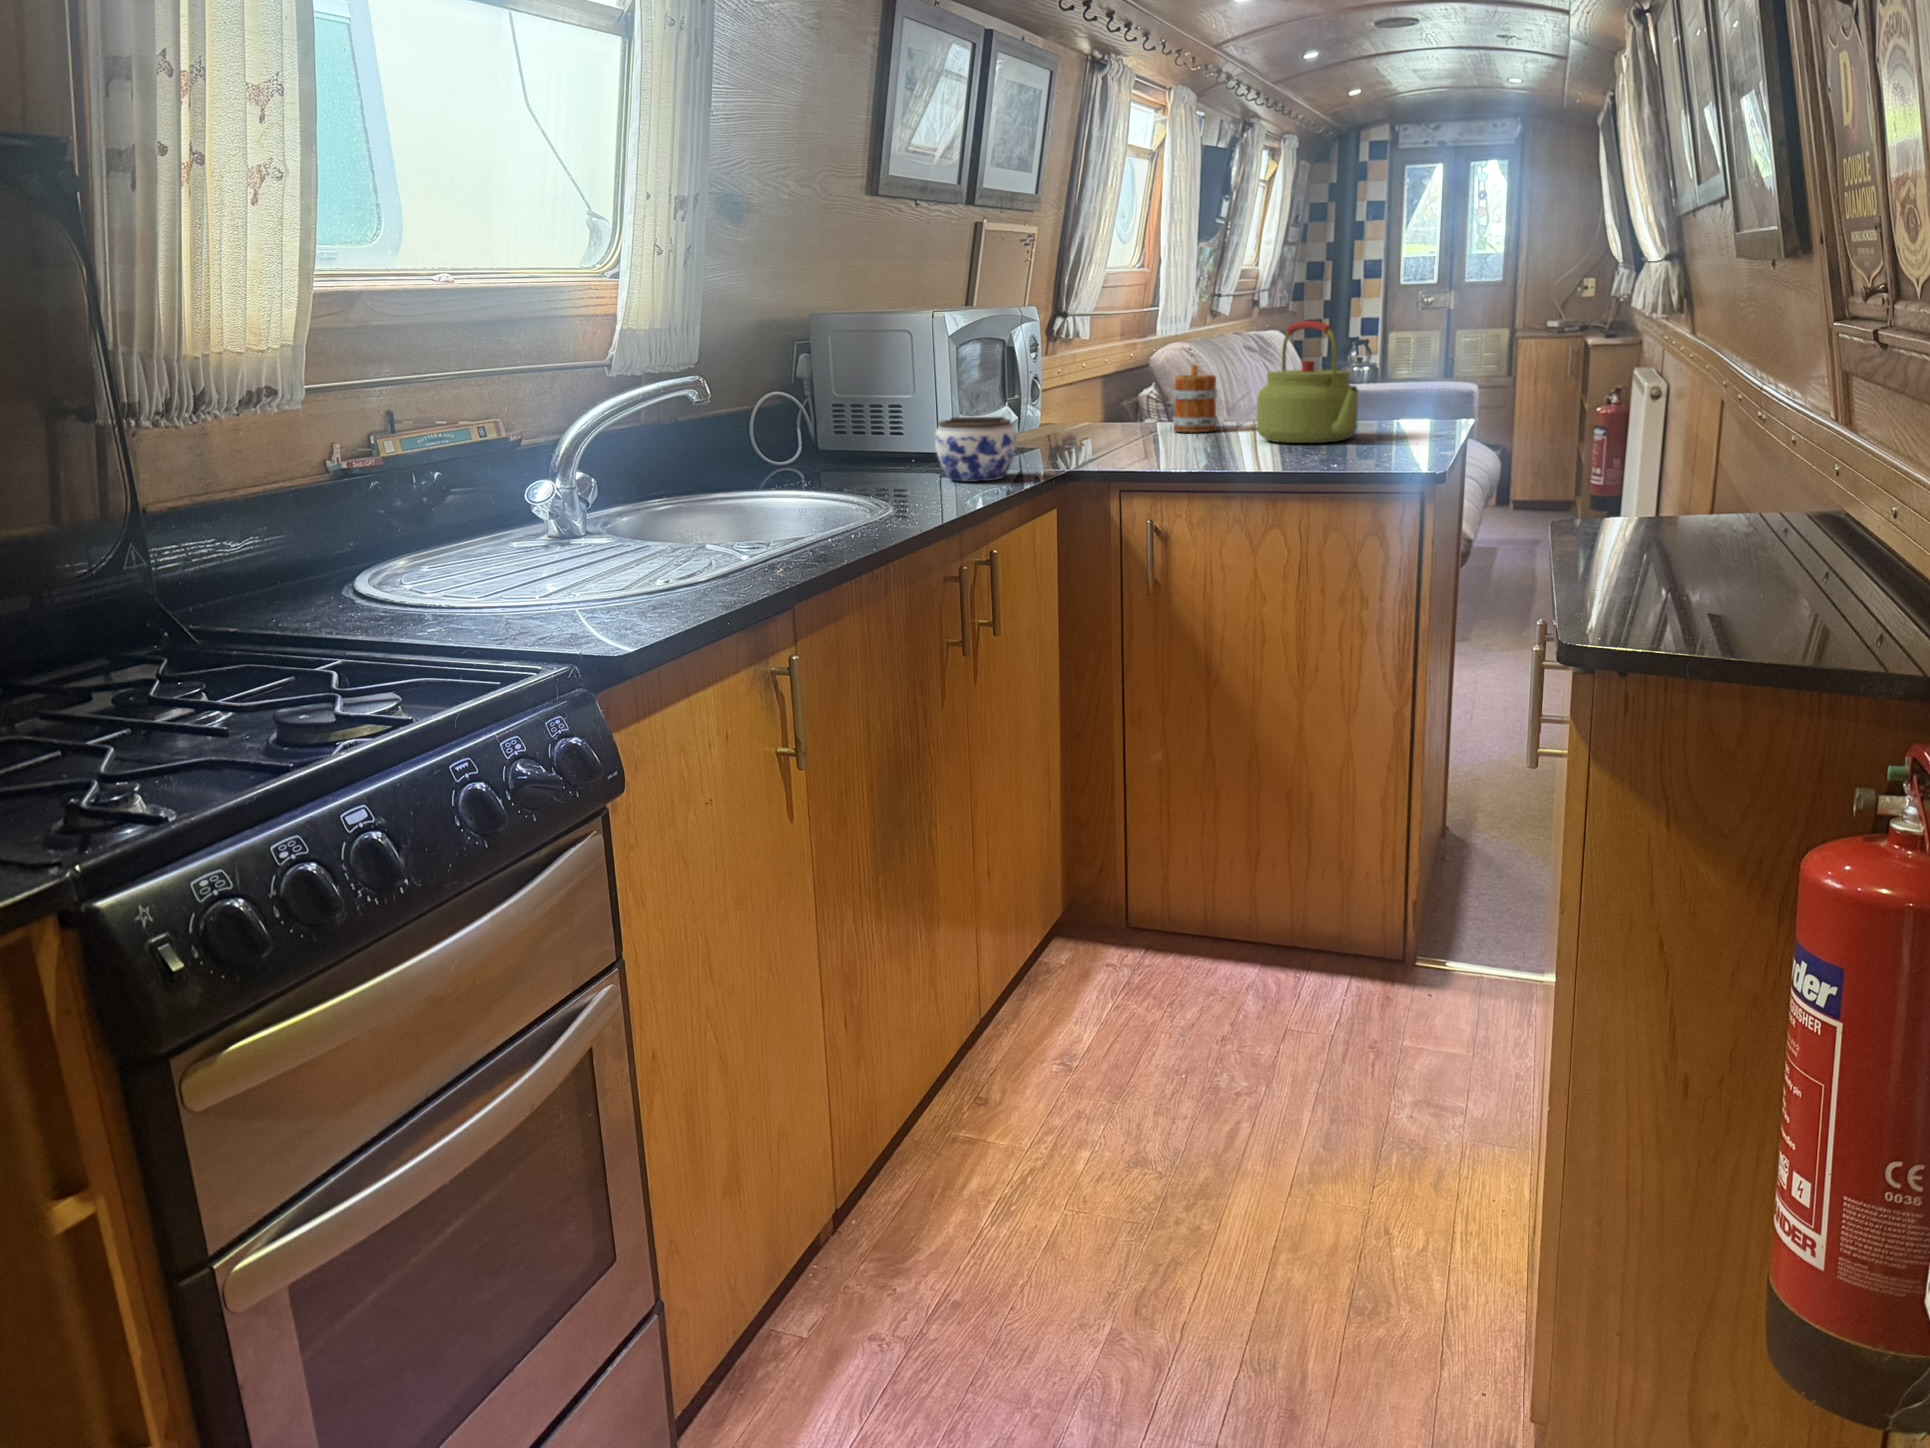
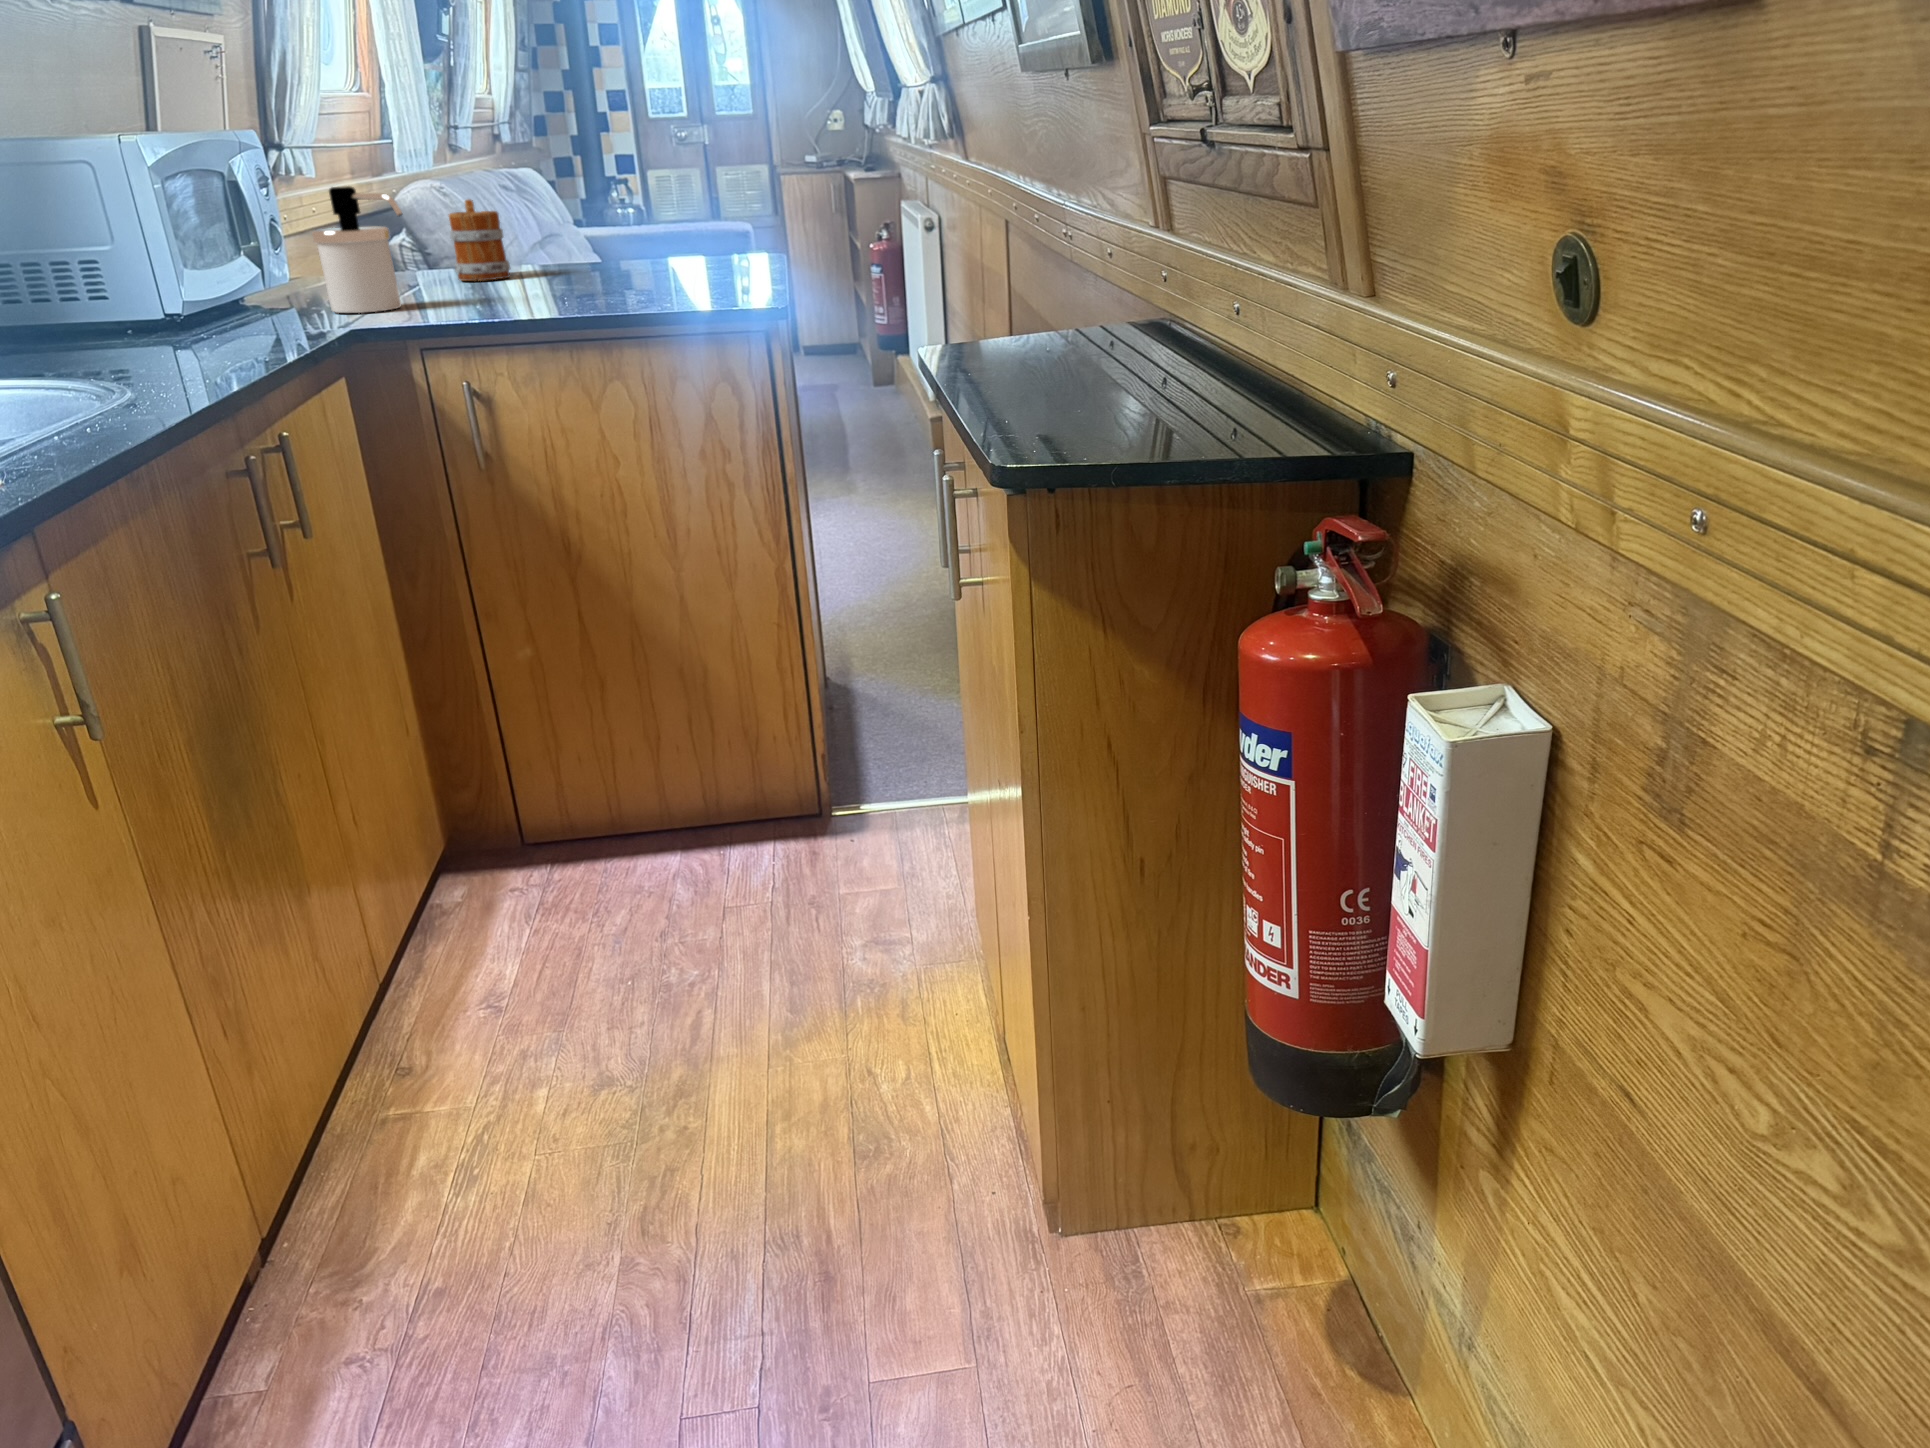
kettle: present [1256,321,1358,443] -> none [556,143,674,286]
soap dispenser: none [1060,355,1131,456] -> present [312,186,402,313]
jar: present [935,417,1016,481] -> none [157,265,274,351]

